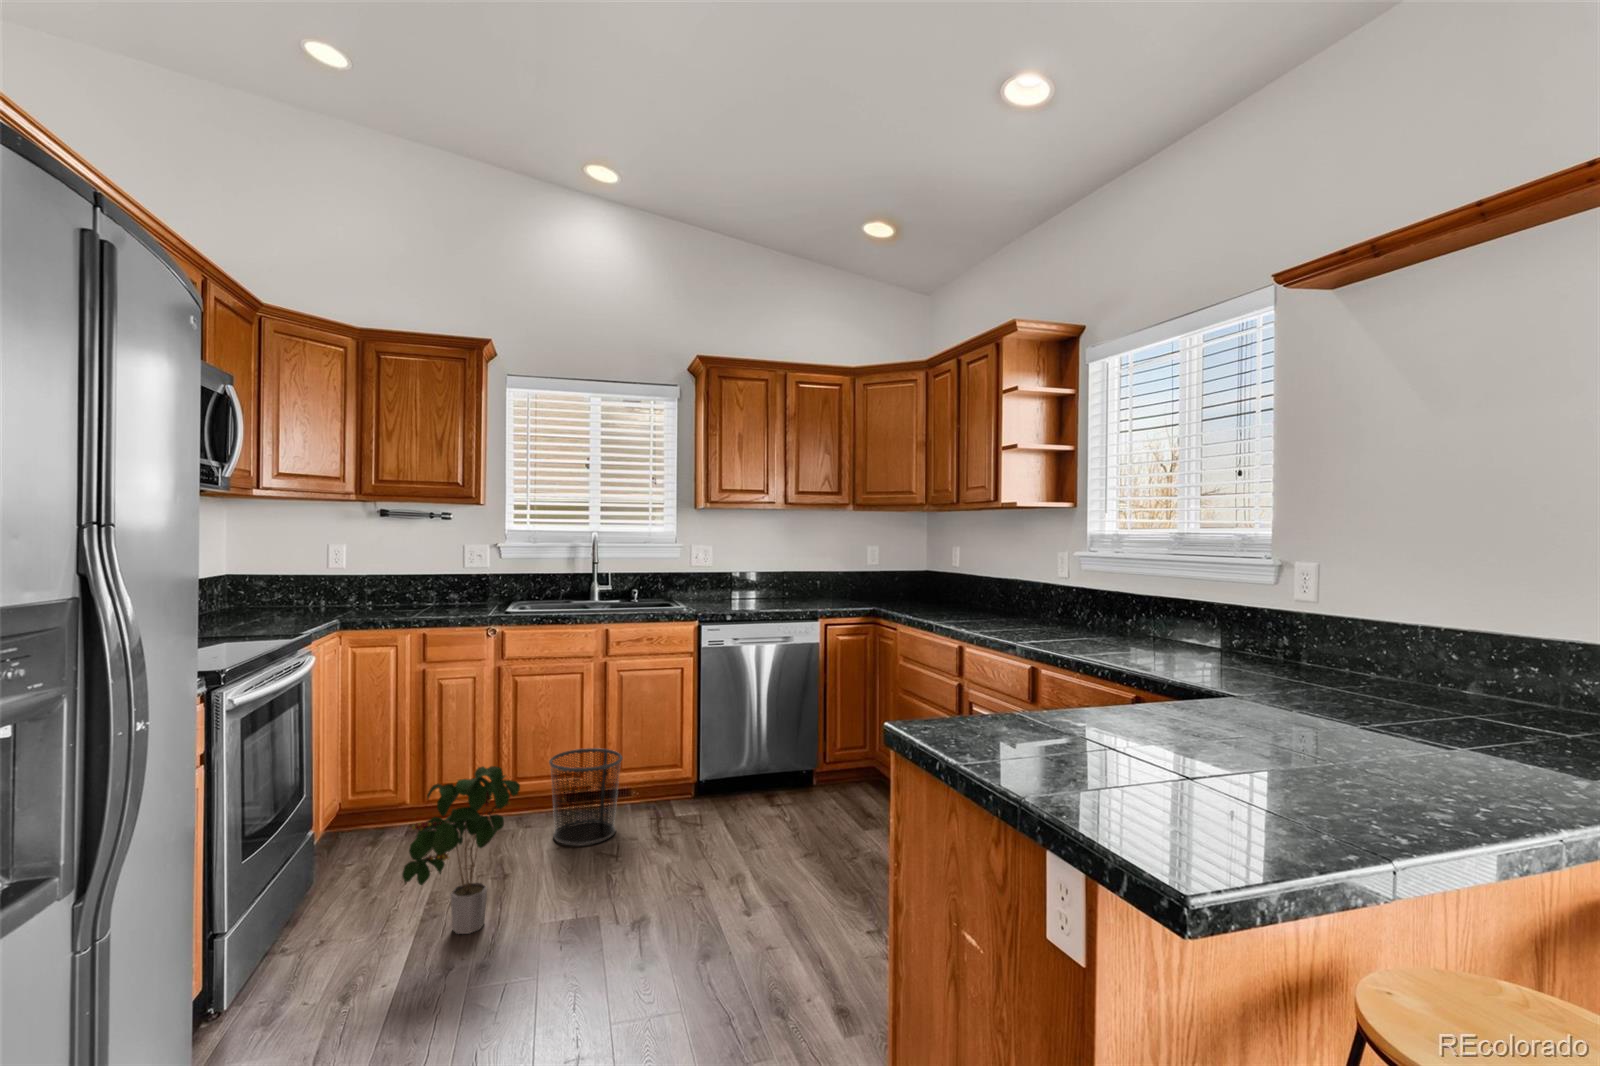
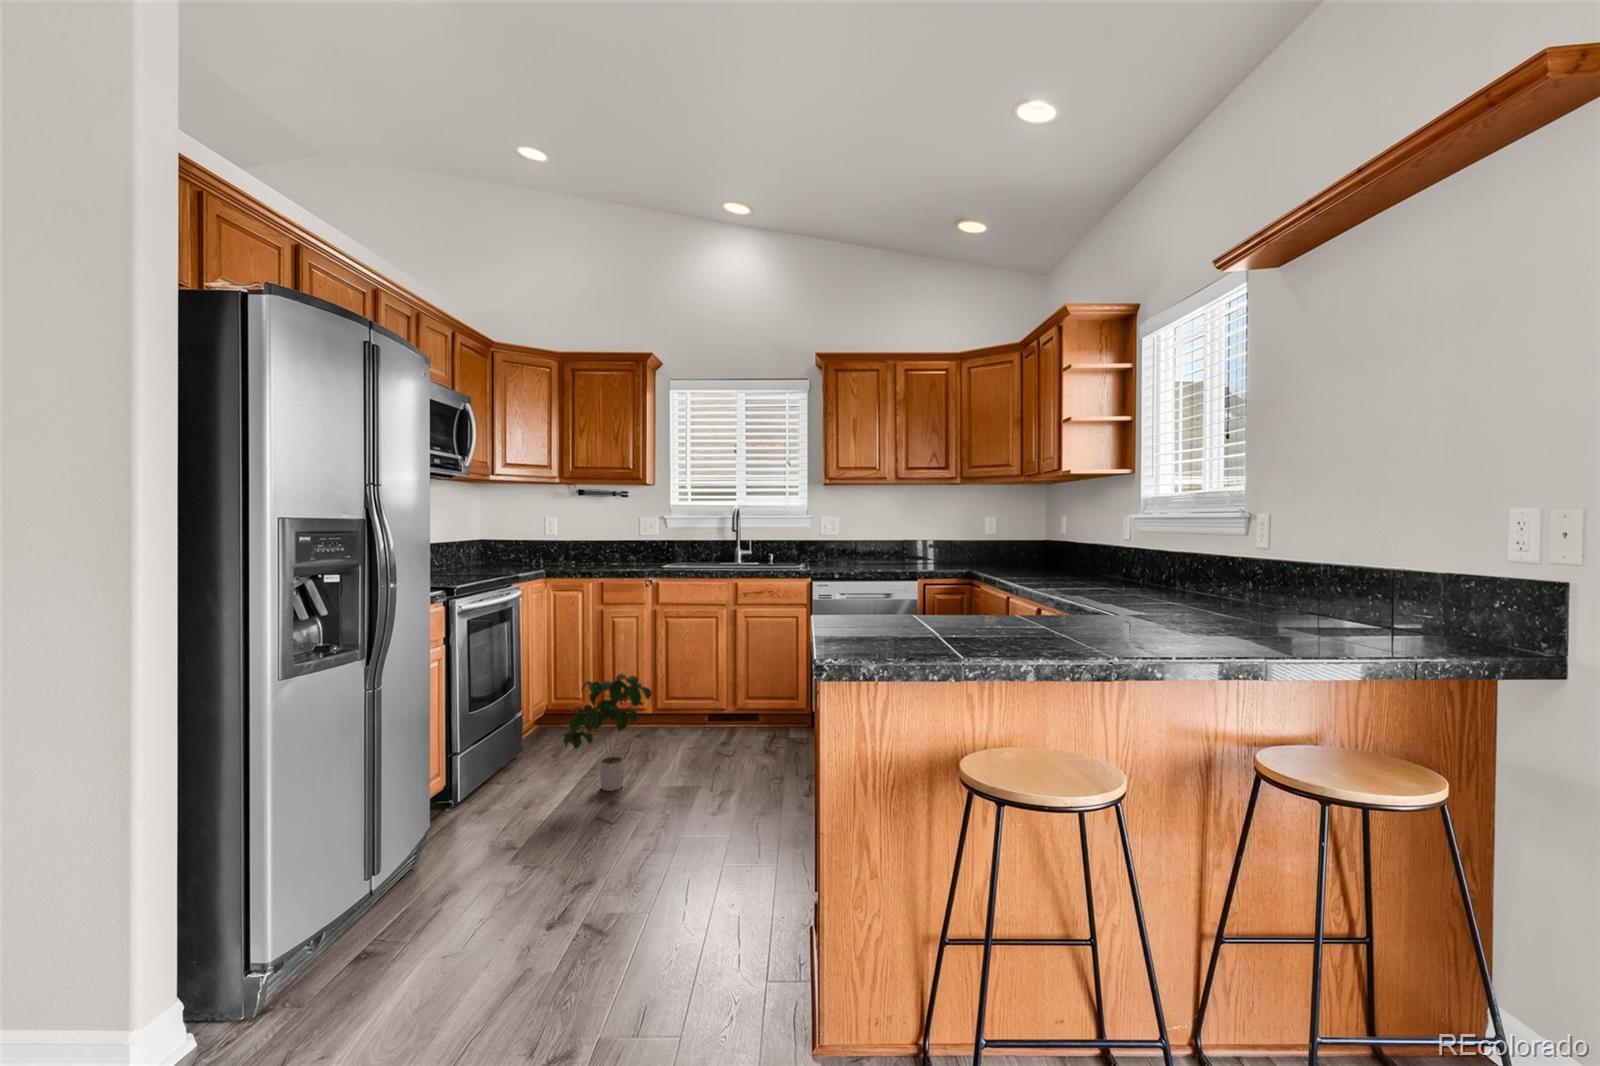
waste bin: present [549,748,622,846] -> none [686,677,742,749]

